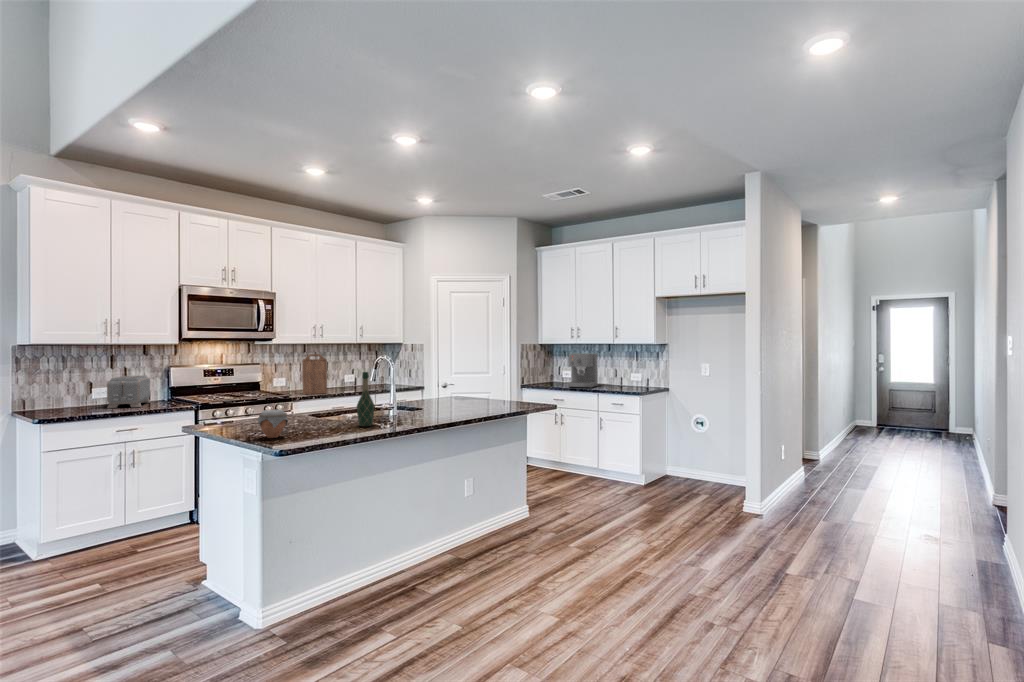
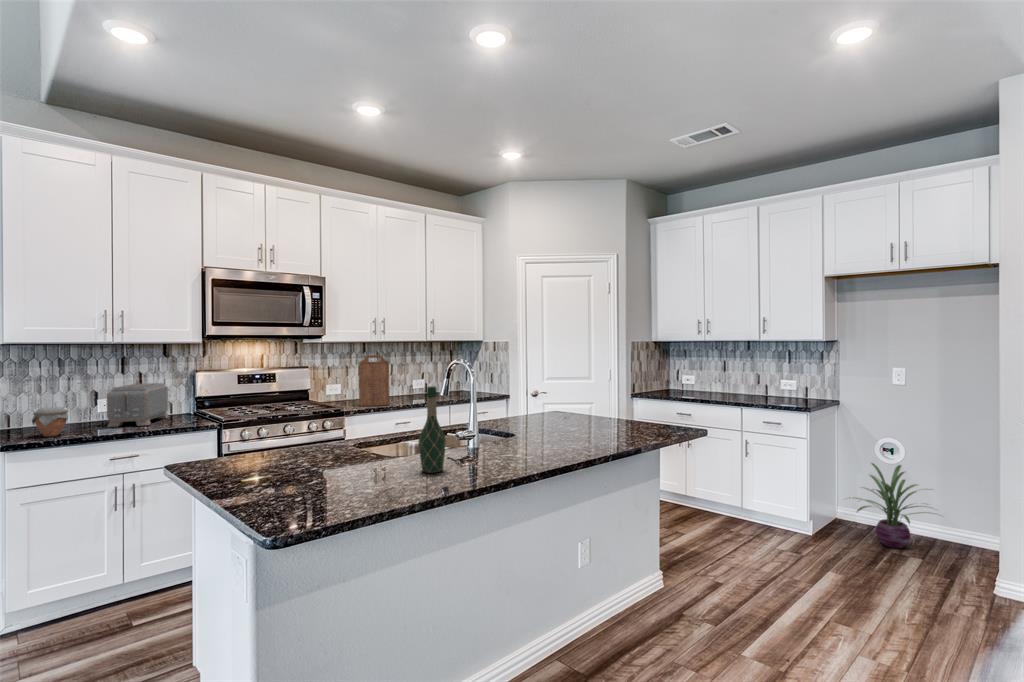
coffee maker: present [568,353,598,388] -> none [696,353,735,399]
jar: present [257,410,288,438] -> present [32,407,68,437]
decorative plant: none [664,431,730,490] -> present [856,463,926,548]

